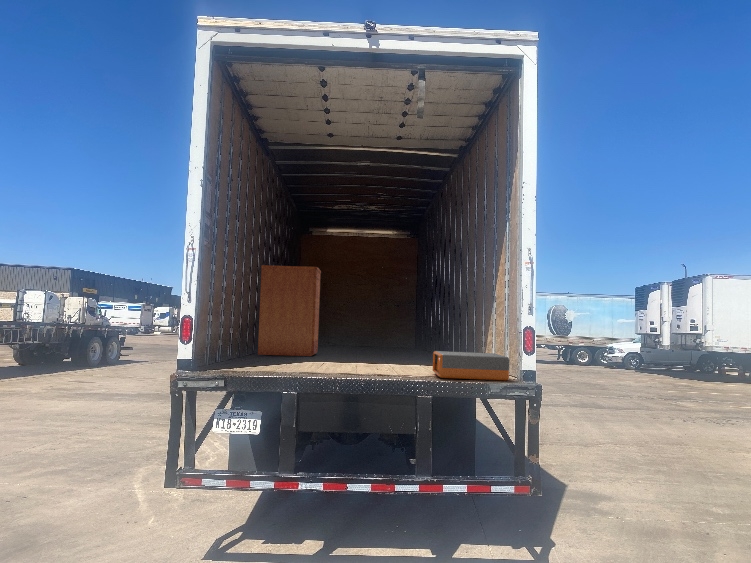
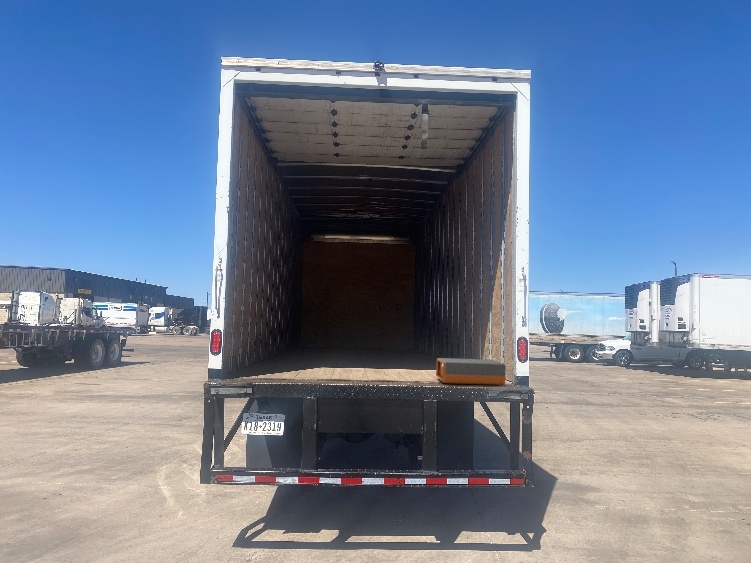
filing cabinet: present [258,265,321,356] -> none [272,277,329,360]

